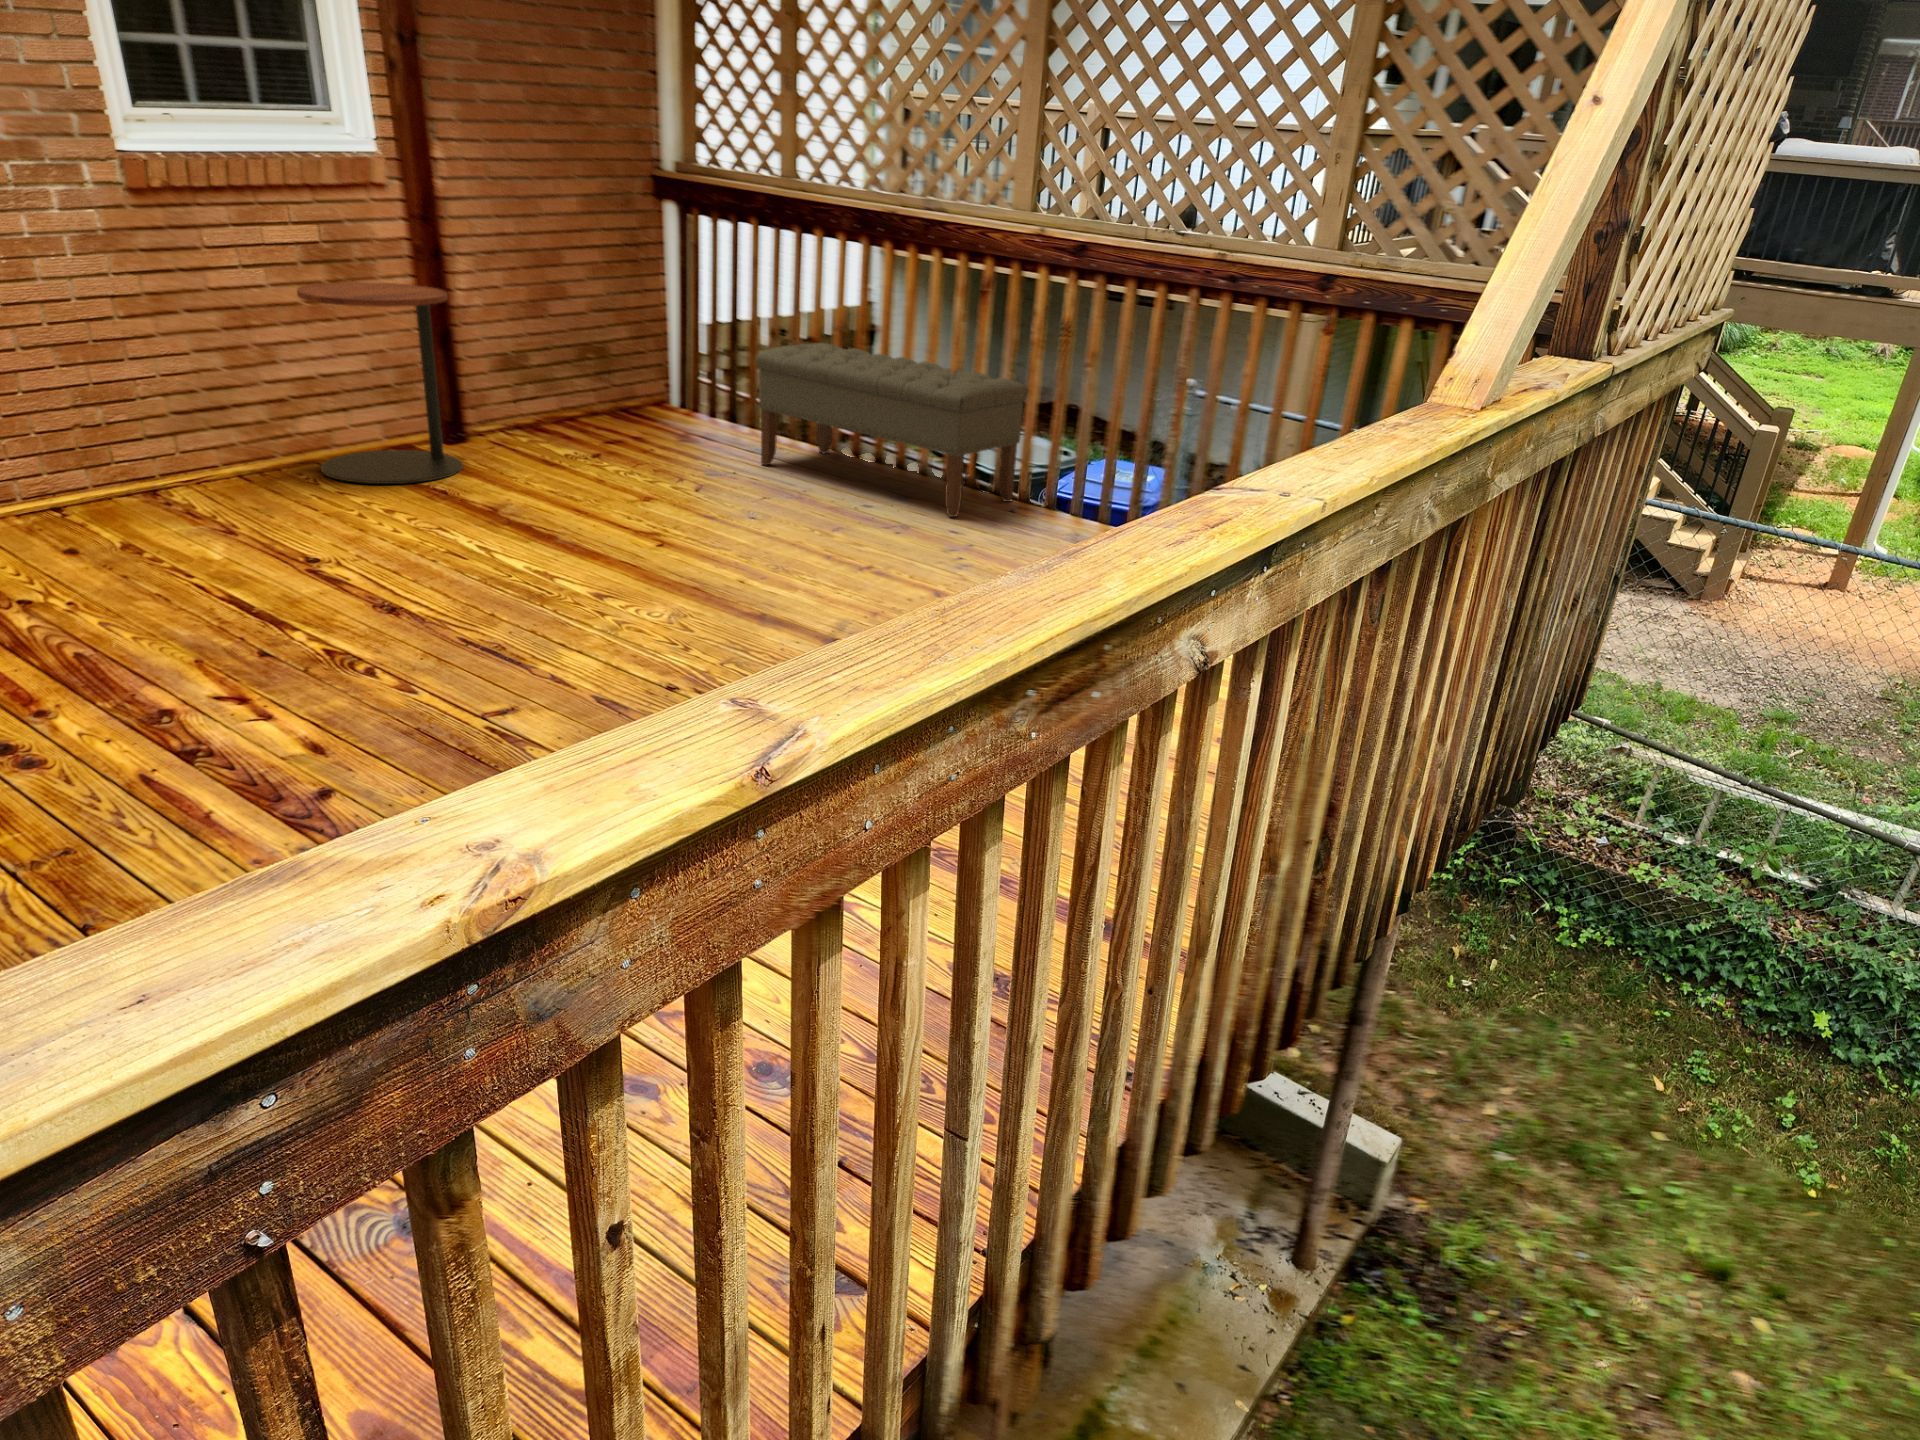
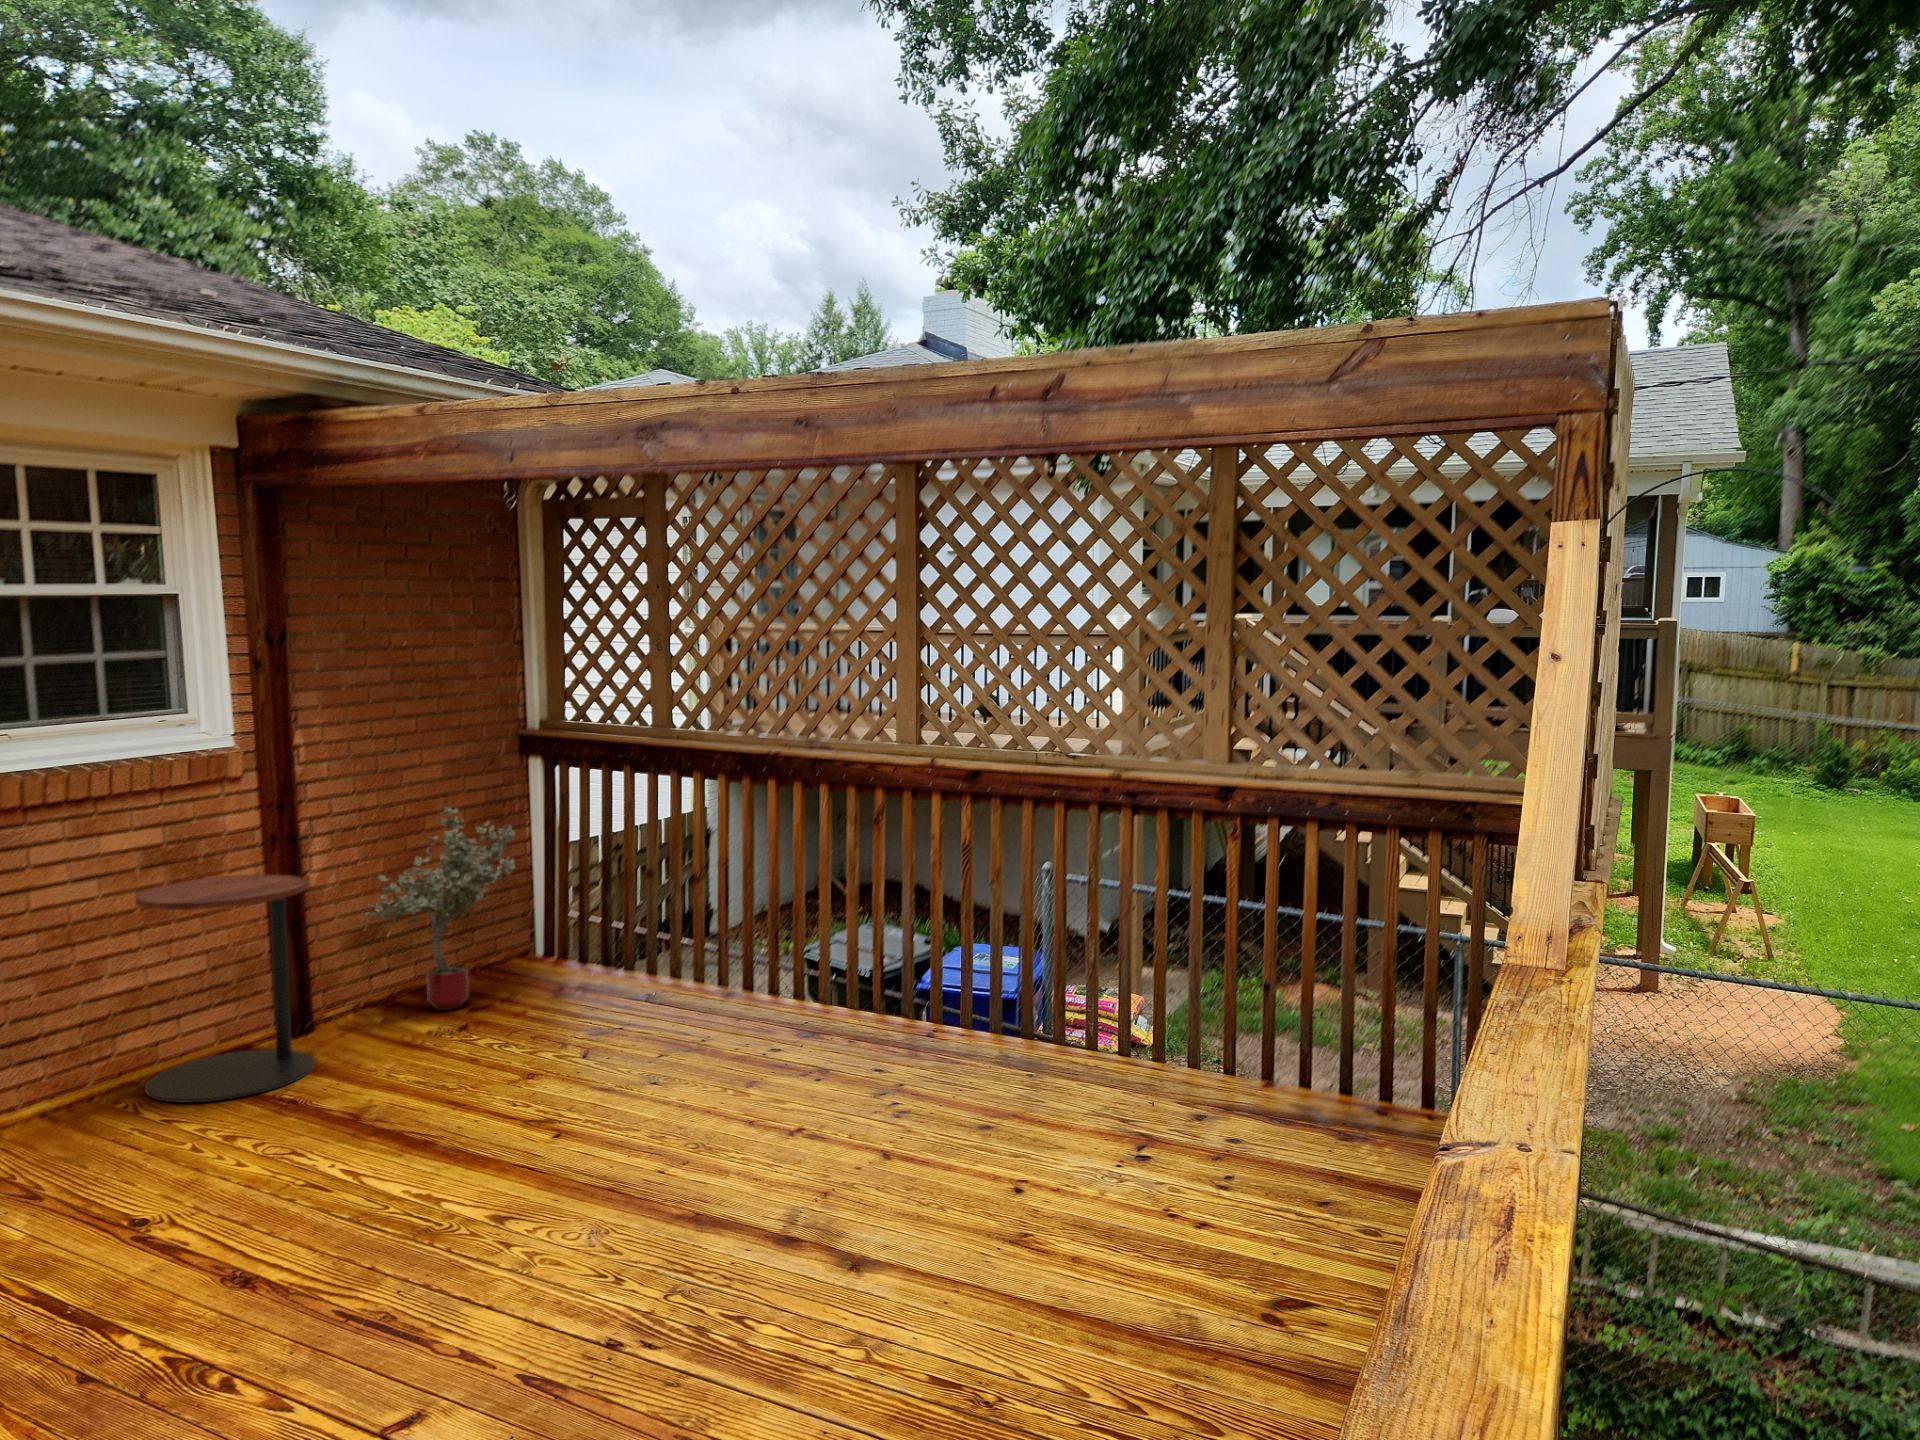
potted tree: none [505,238,647,439] -> present [367,807,515,1010]
bench: present [756,343,1028,517] -> none [640,884,927,1056]

